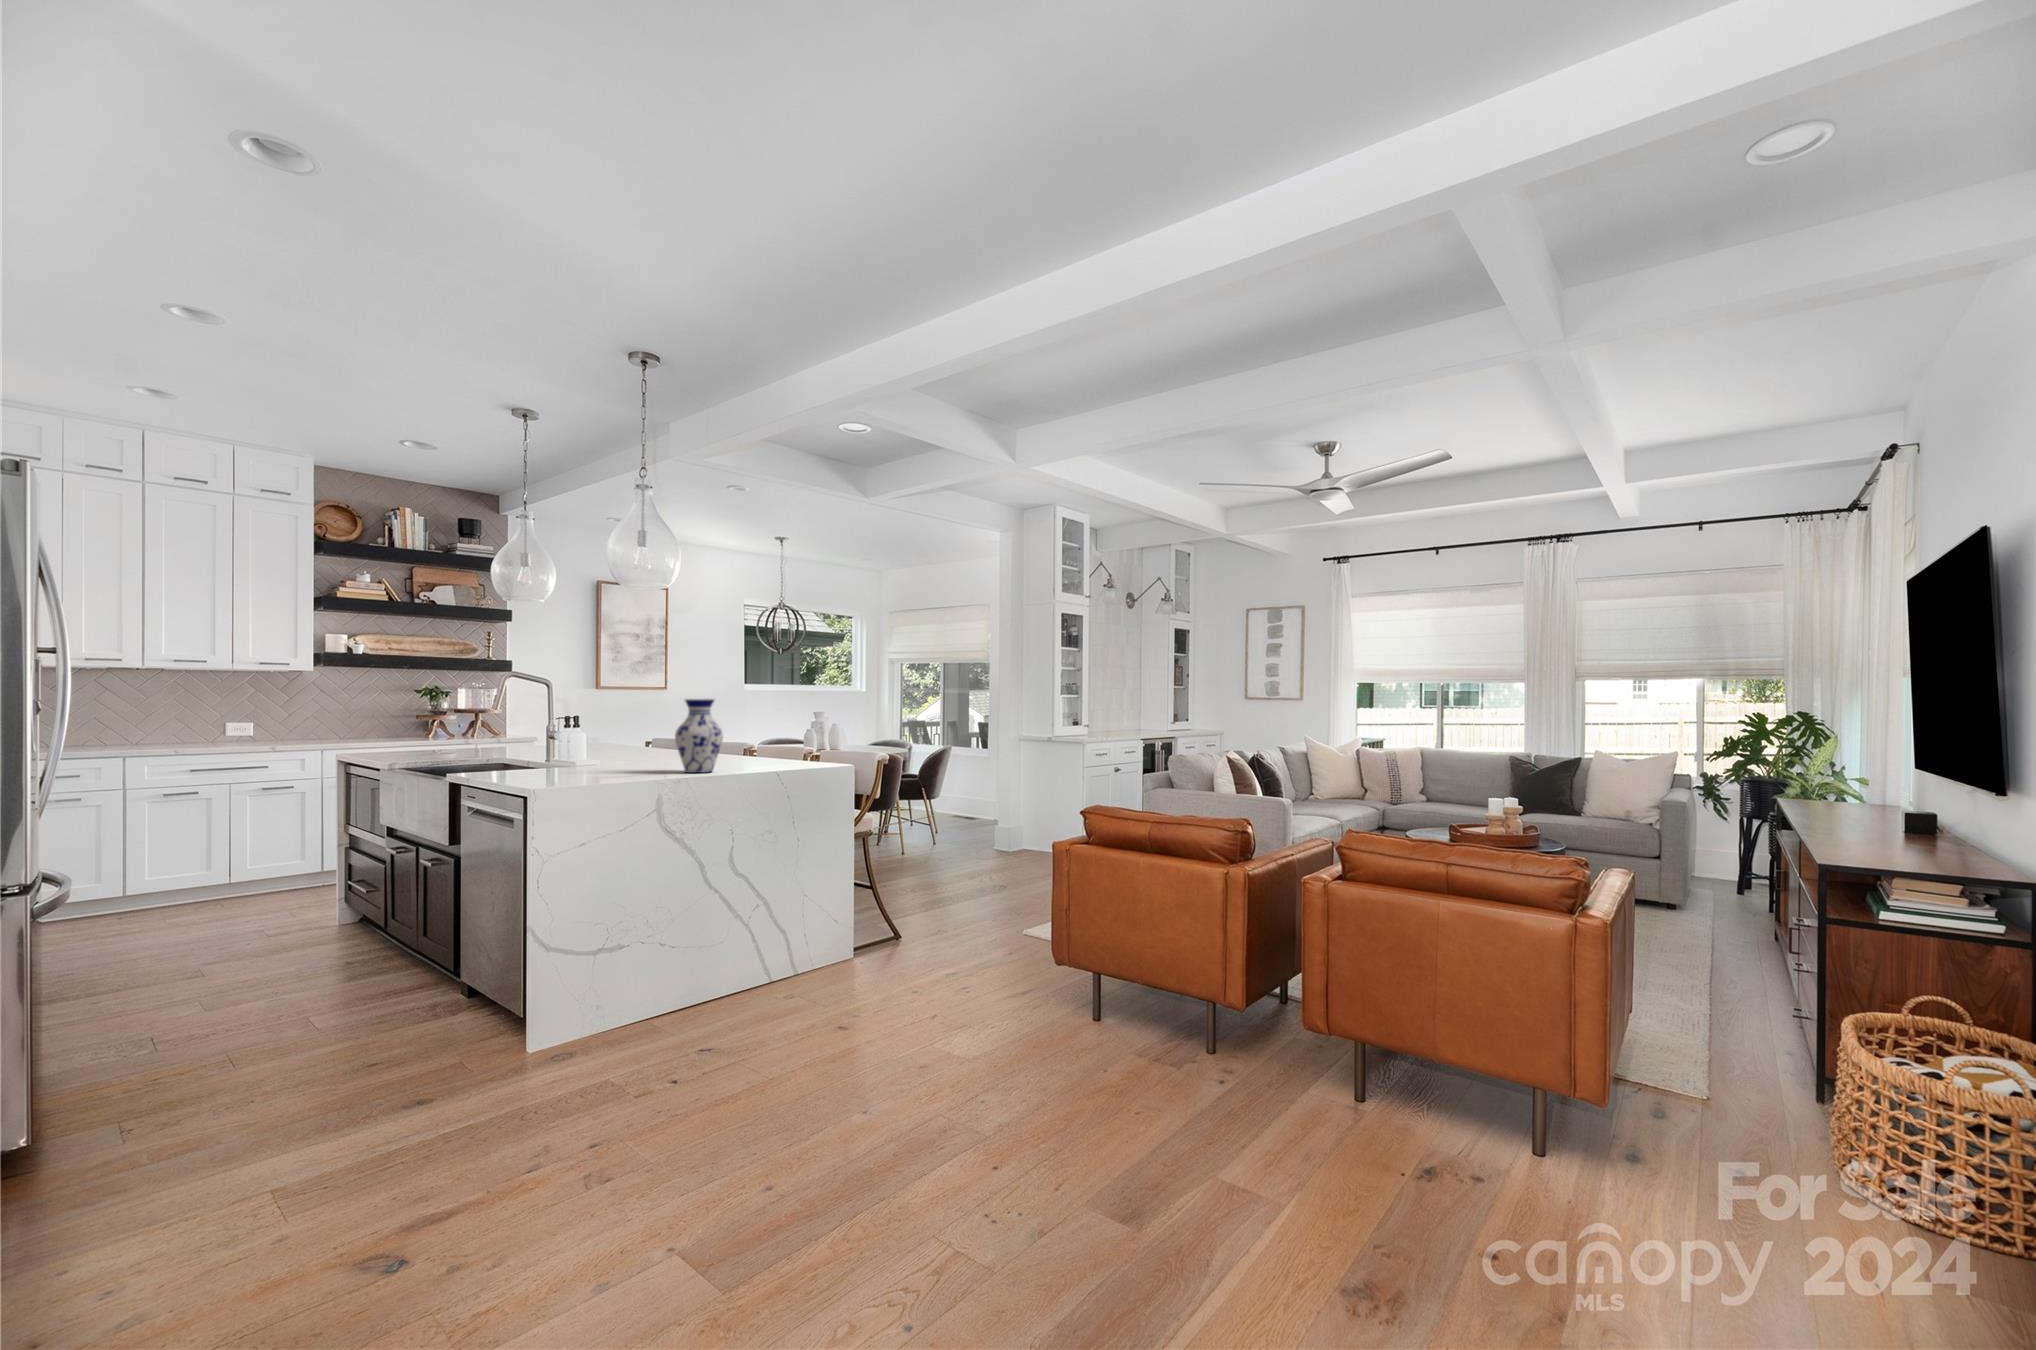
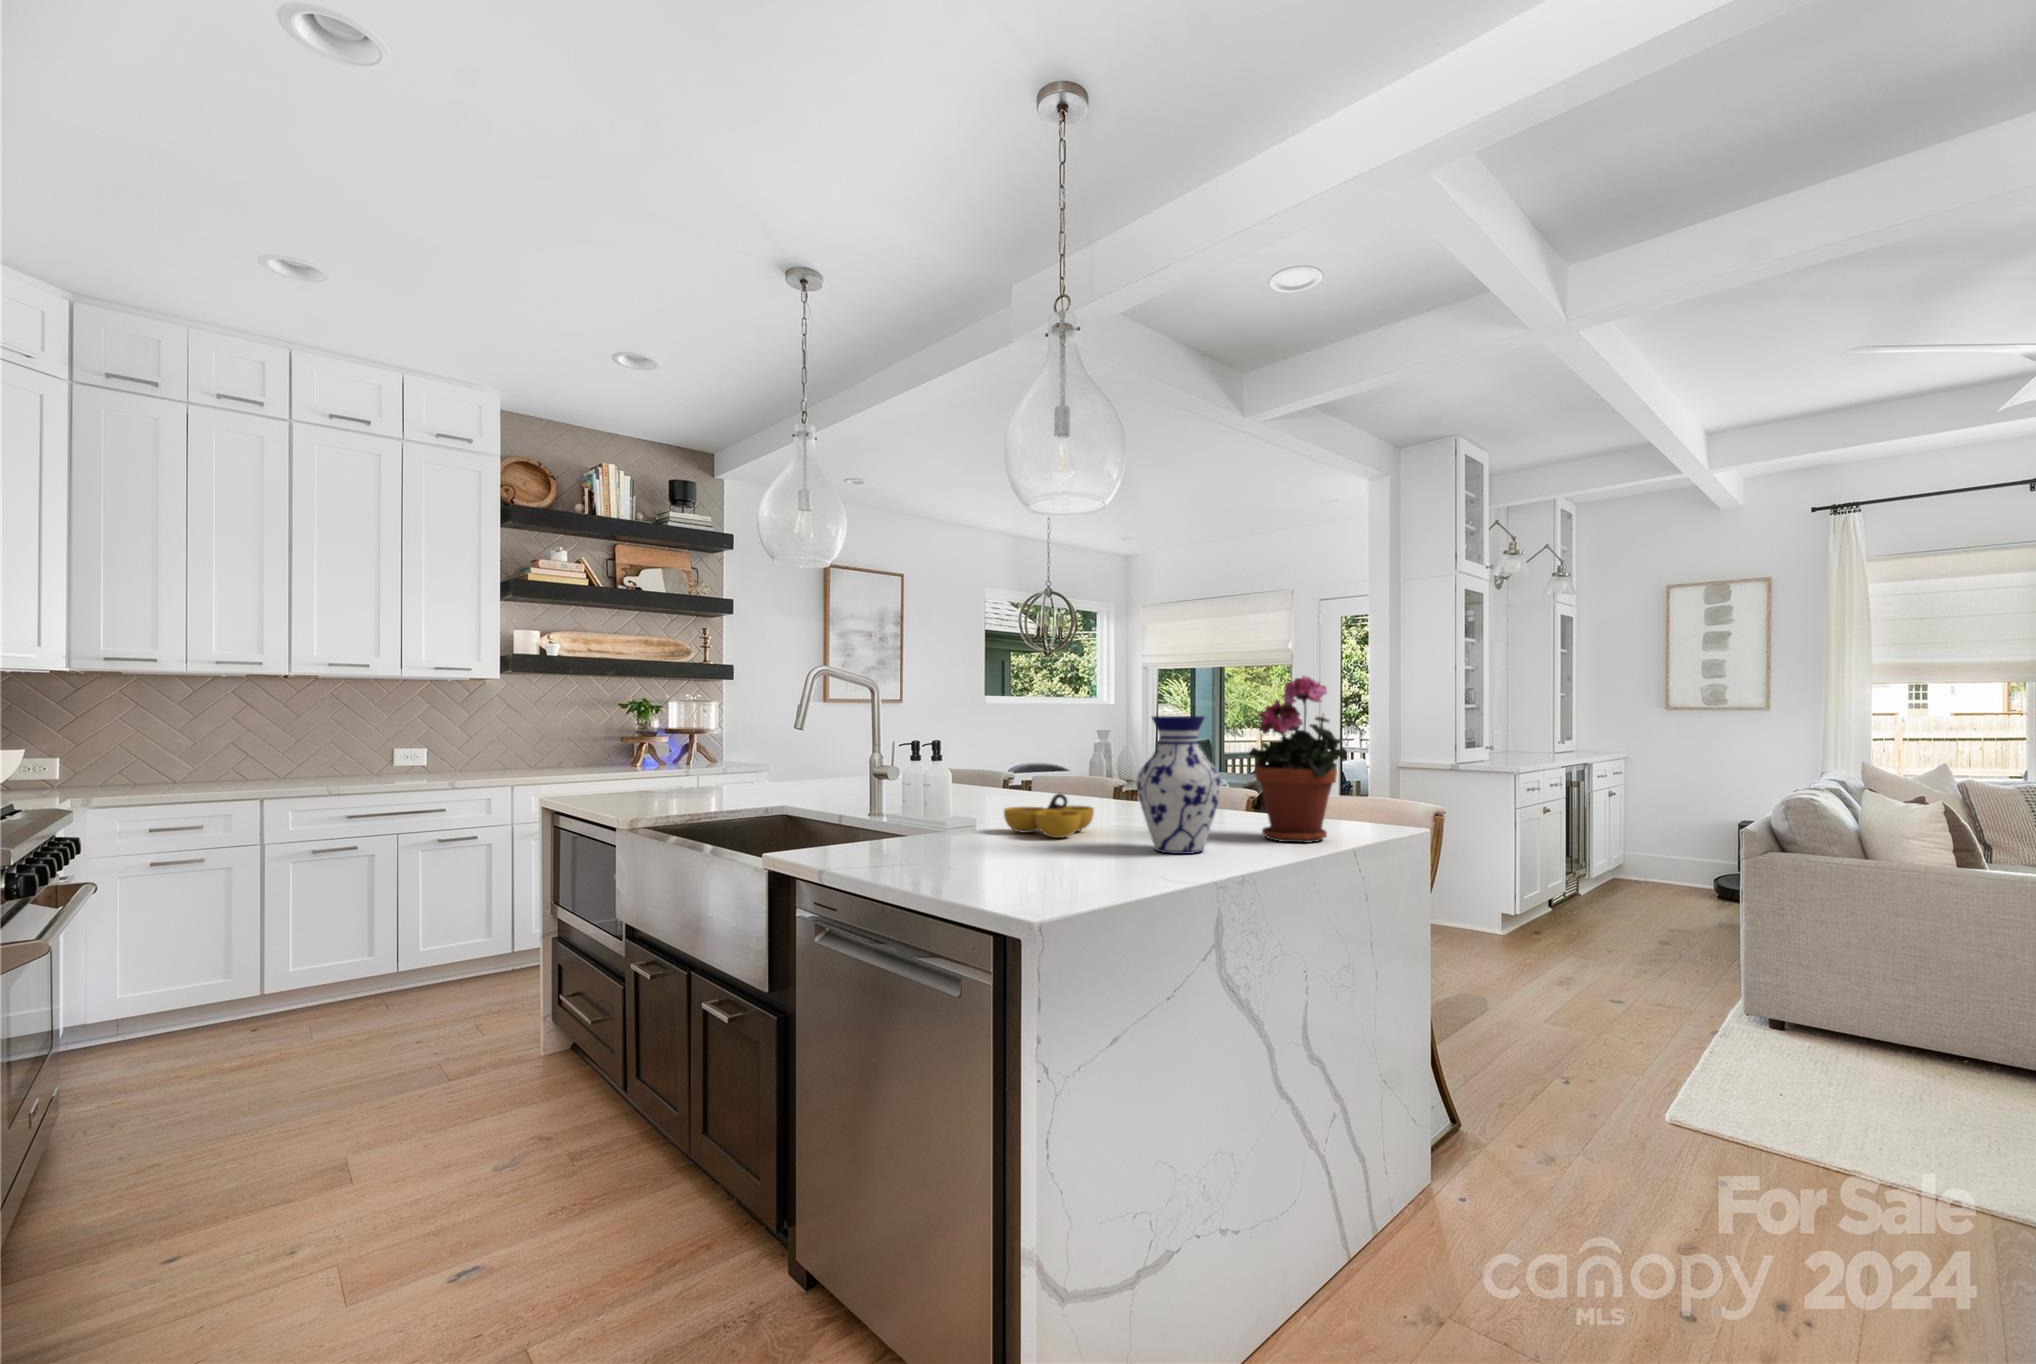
potted plant: none [761,677,814,770] -> present [1249,676,1347,843]
decorative bowl: none [619,744,676,768] -> present [1004,794,1094,838]

